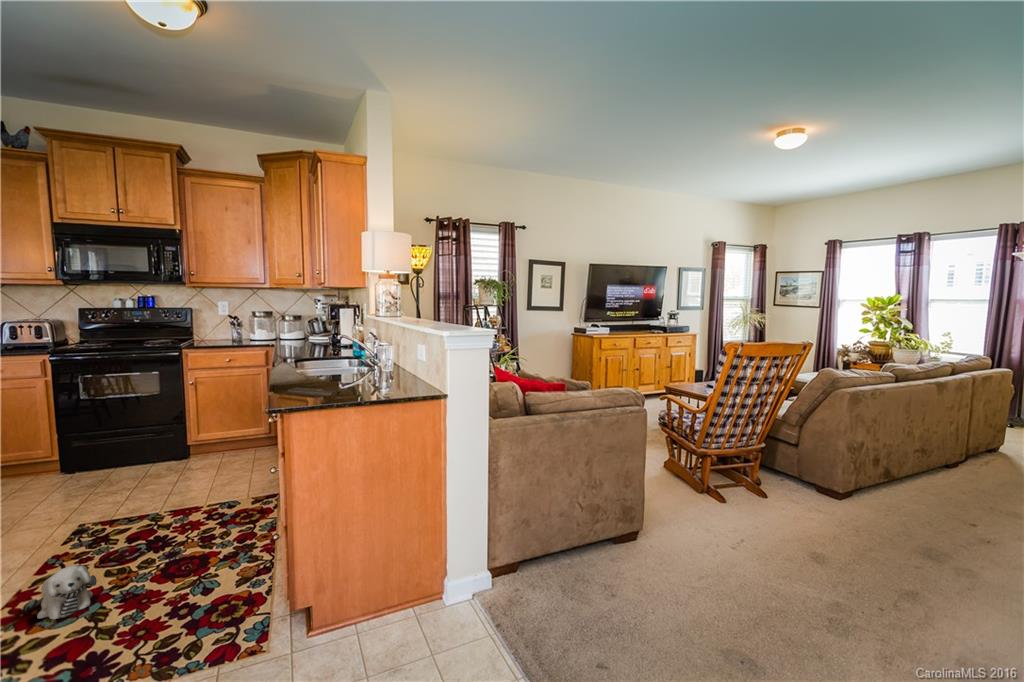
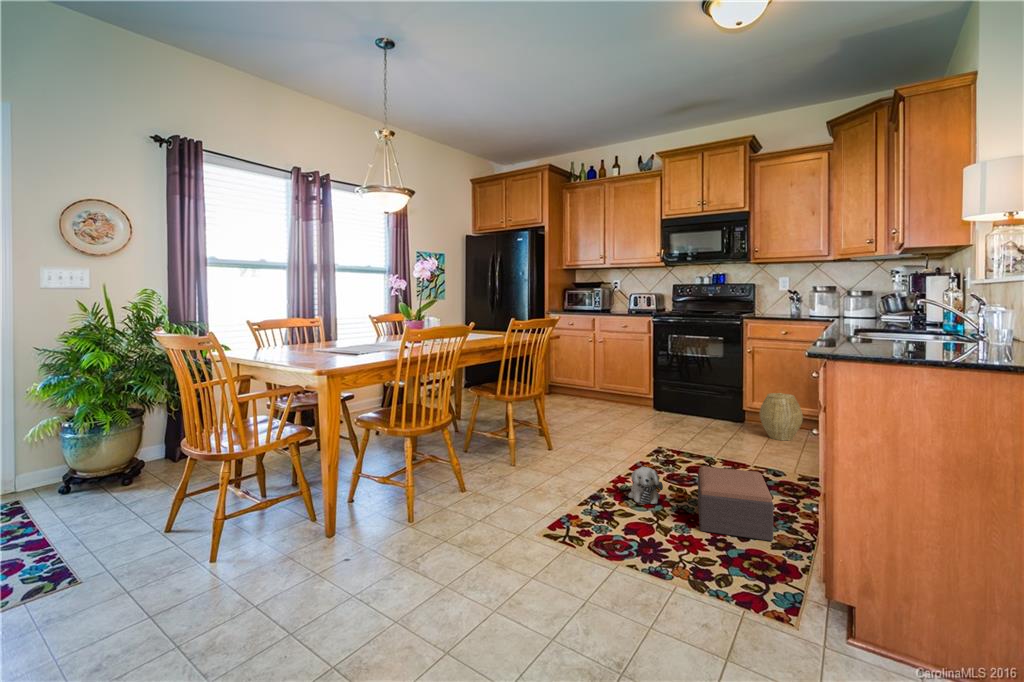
woven basket: none [209,419,251,466] -> present [760,393,803,440]
footstool: none [147,517,237,609] -> present [698,467,773,541]

